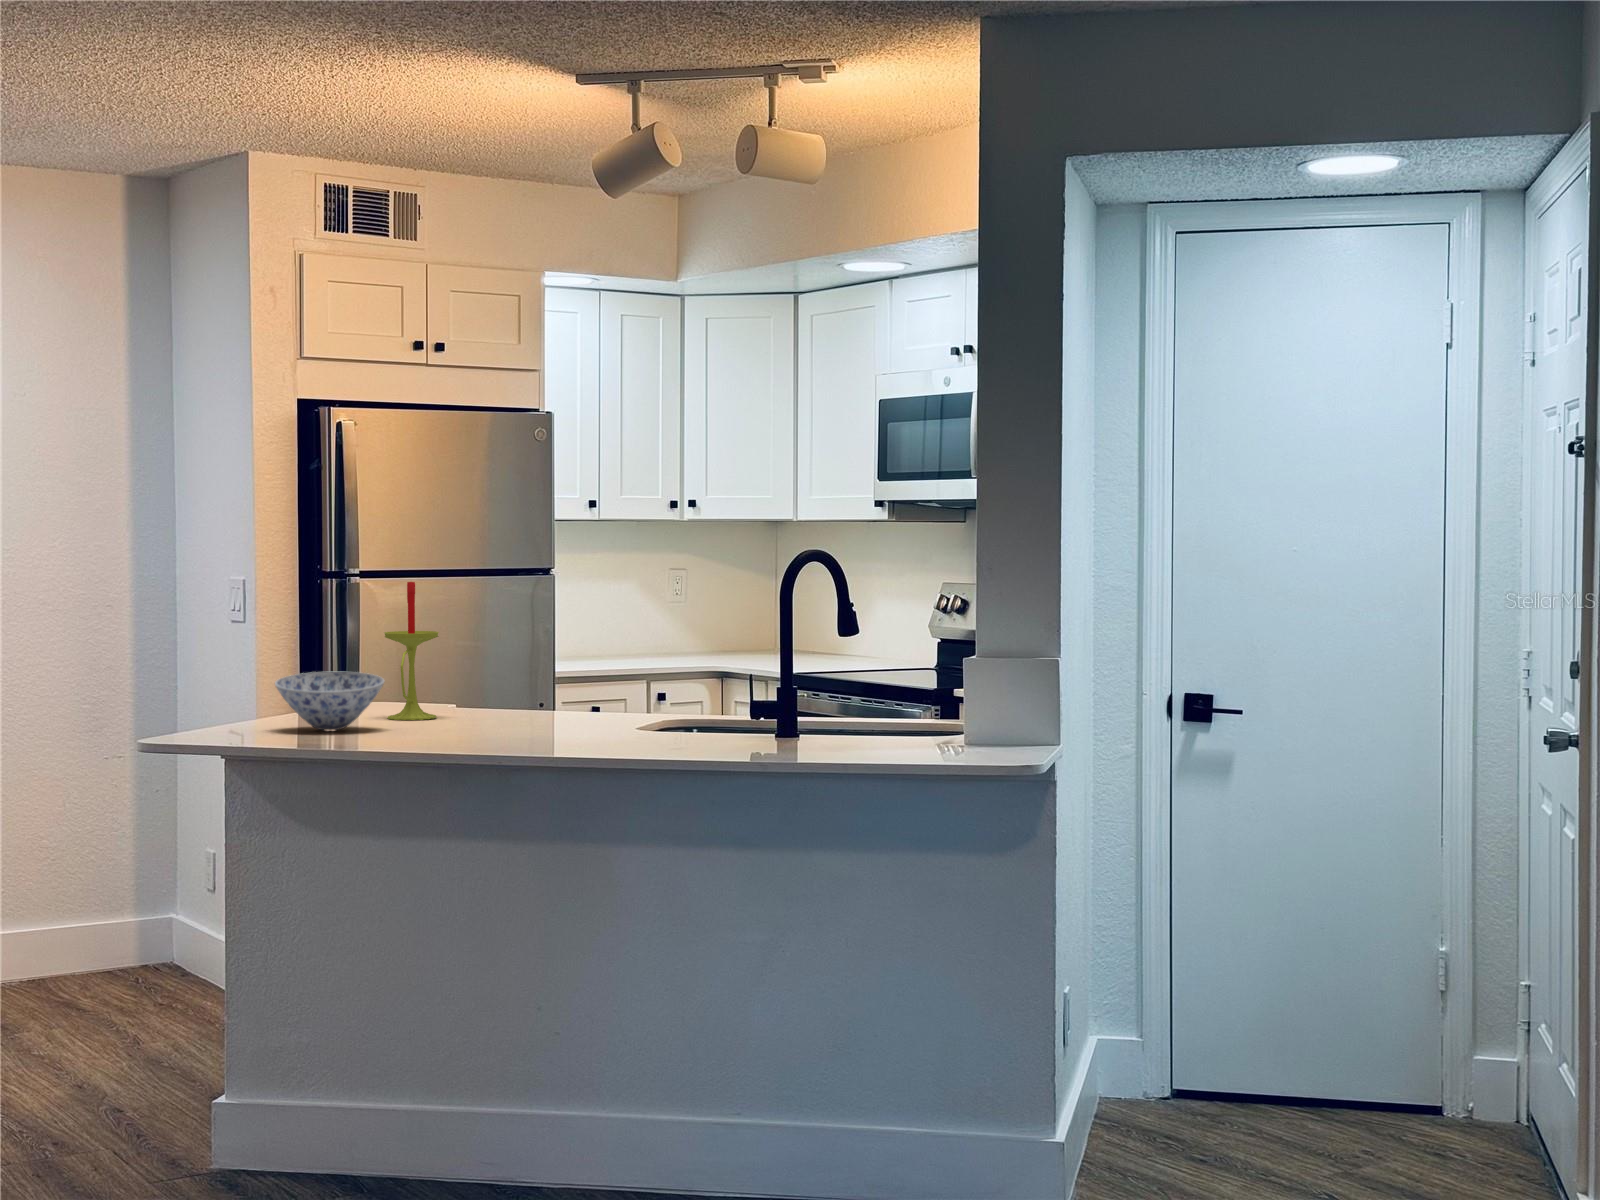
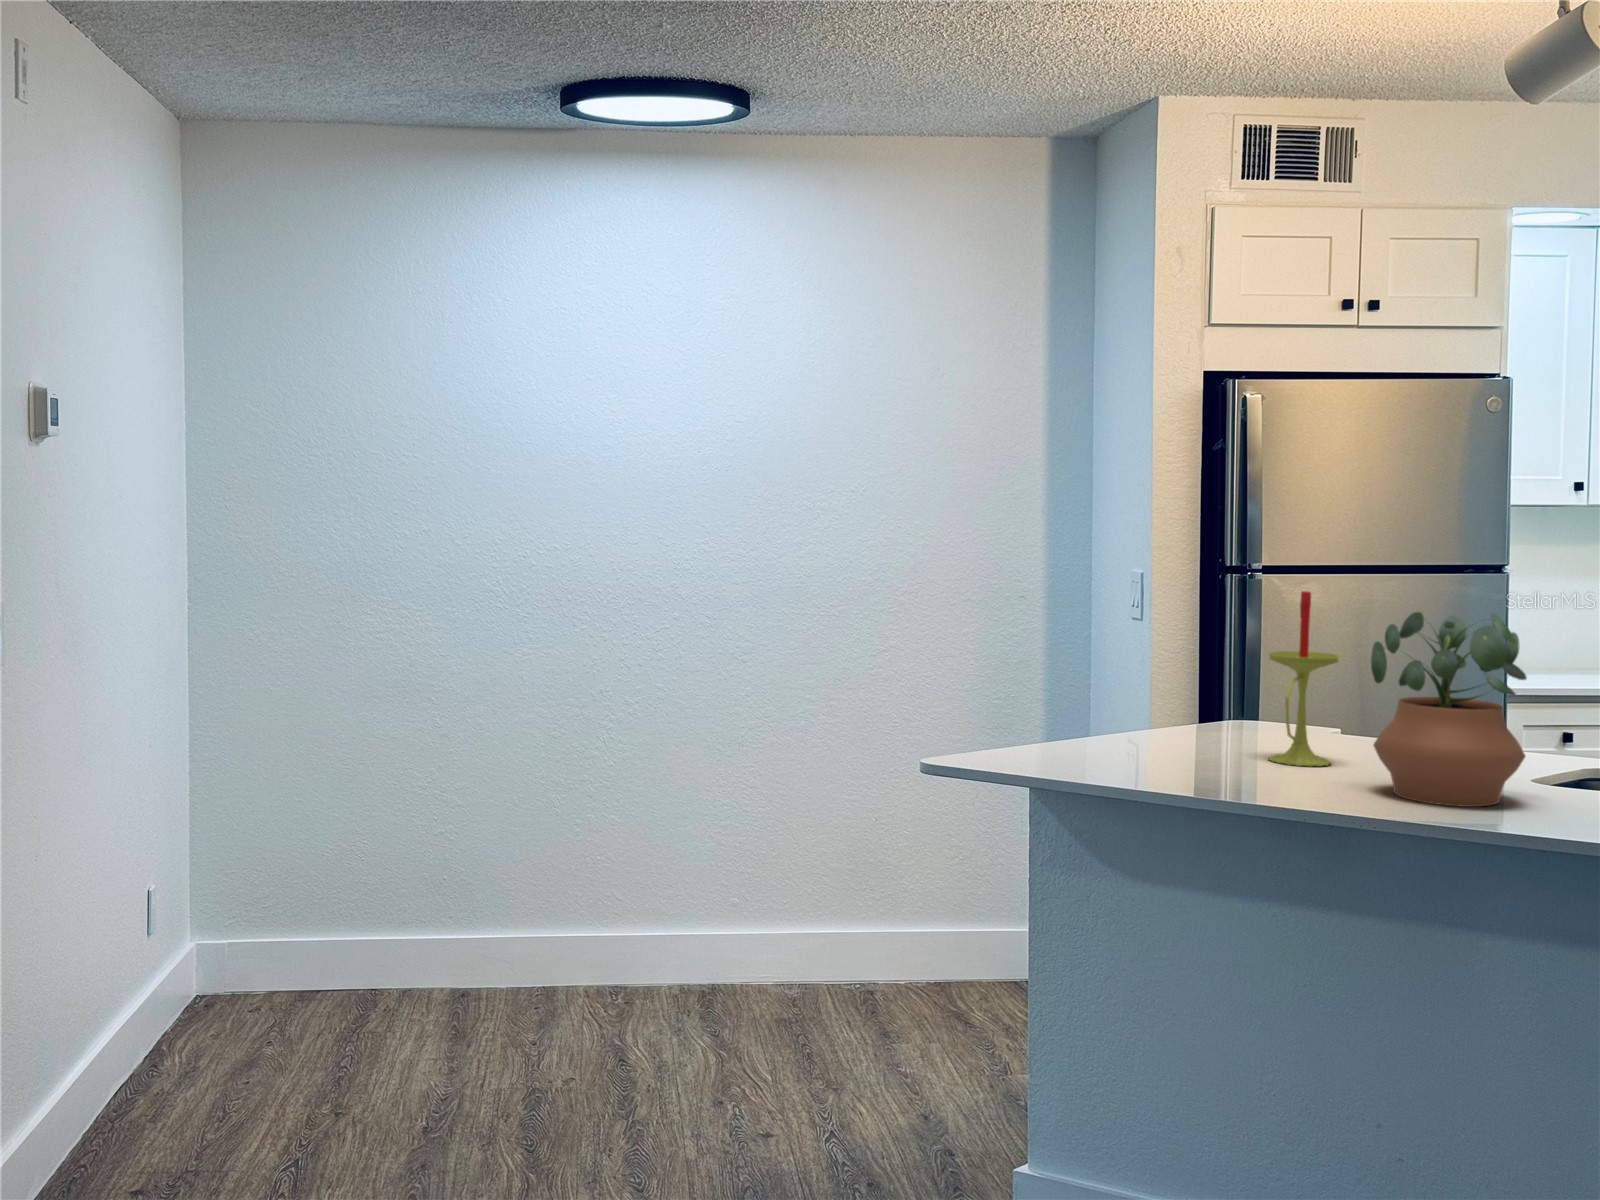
potted plant: none [466,588,575,730] -> present [1371,612,1526,807]
bowl: present [275,671,384,730] -> none [1118,702,1255,779]

